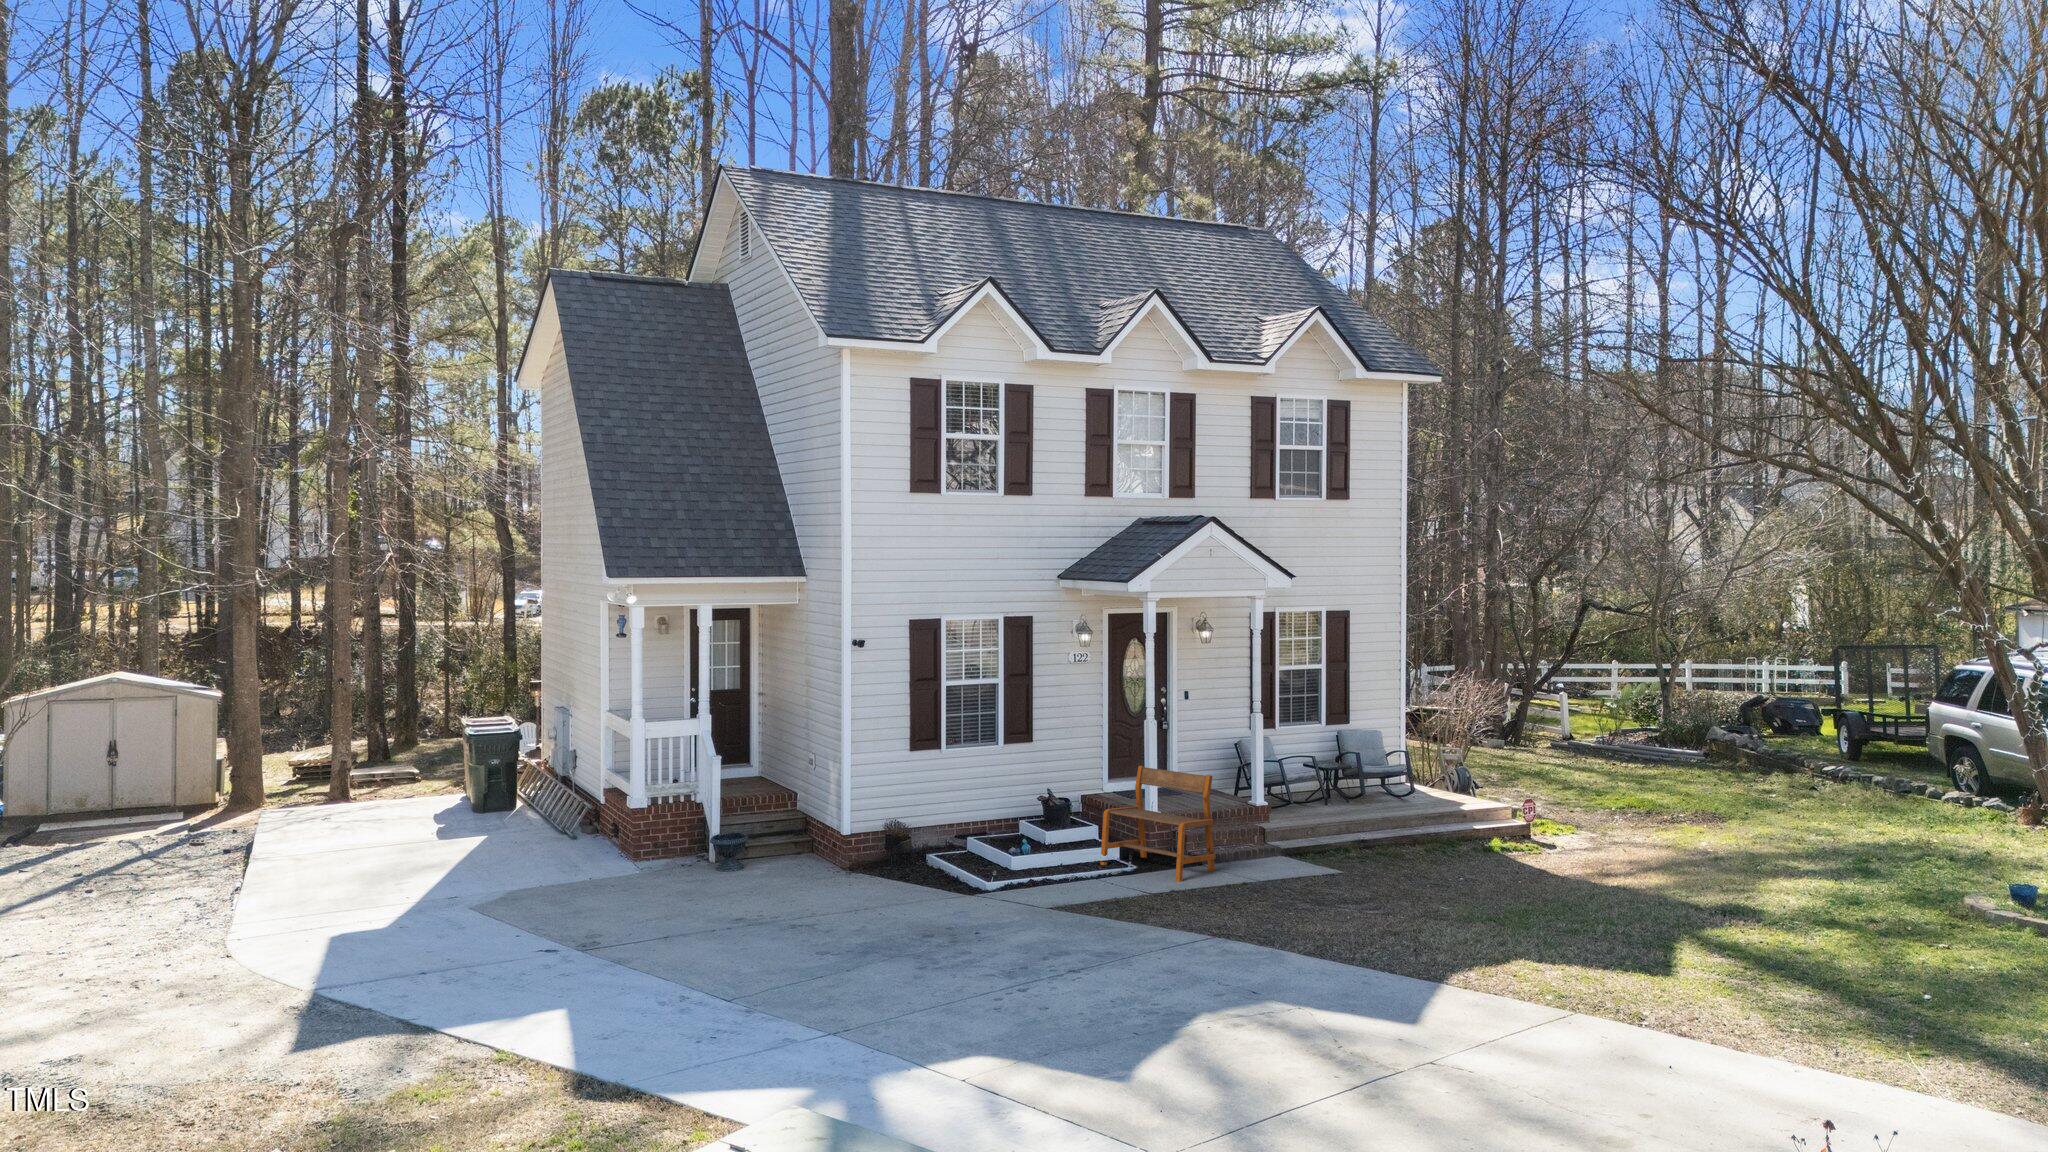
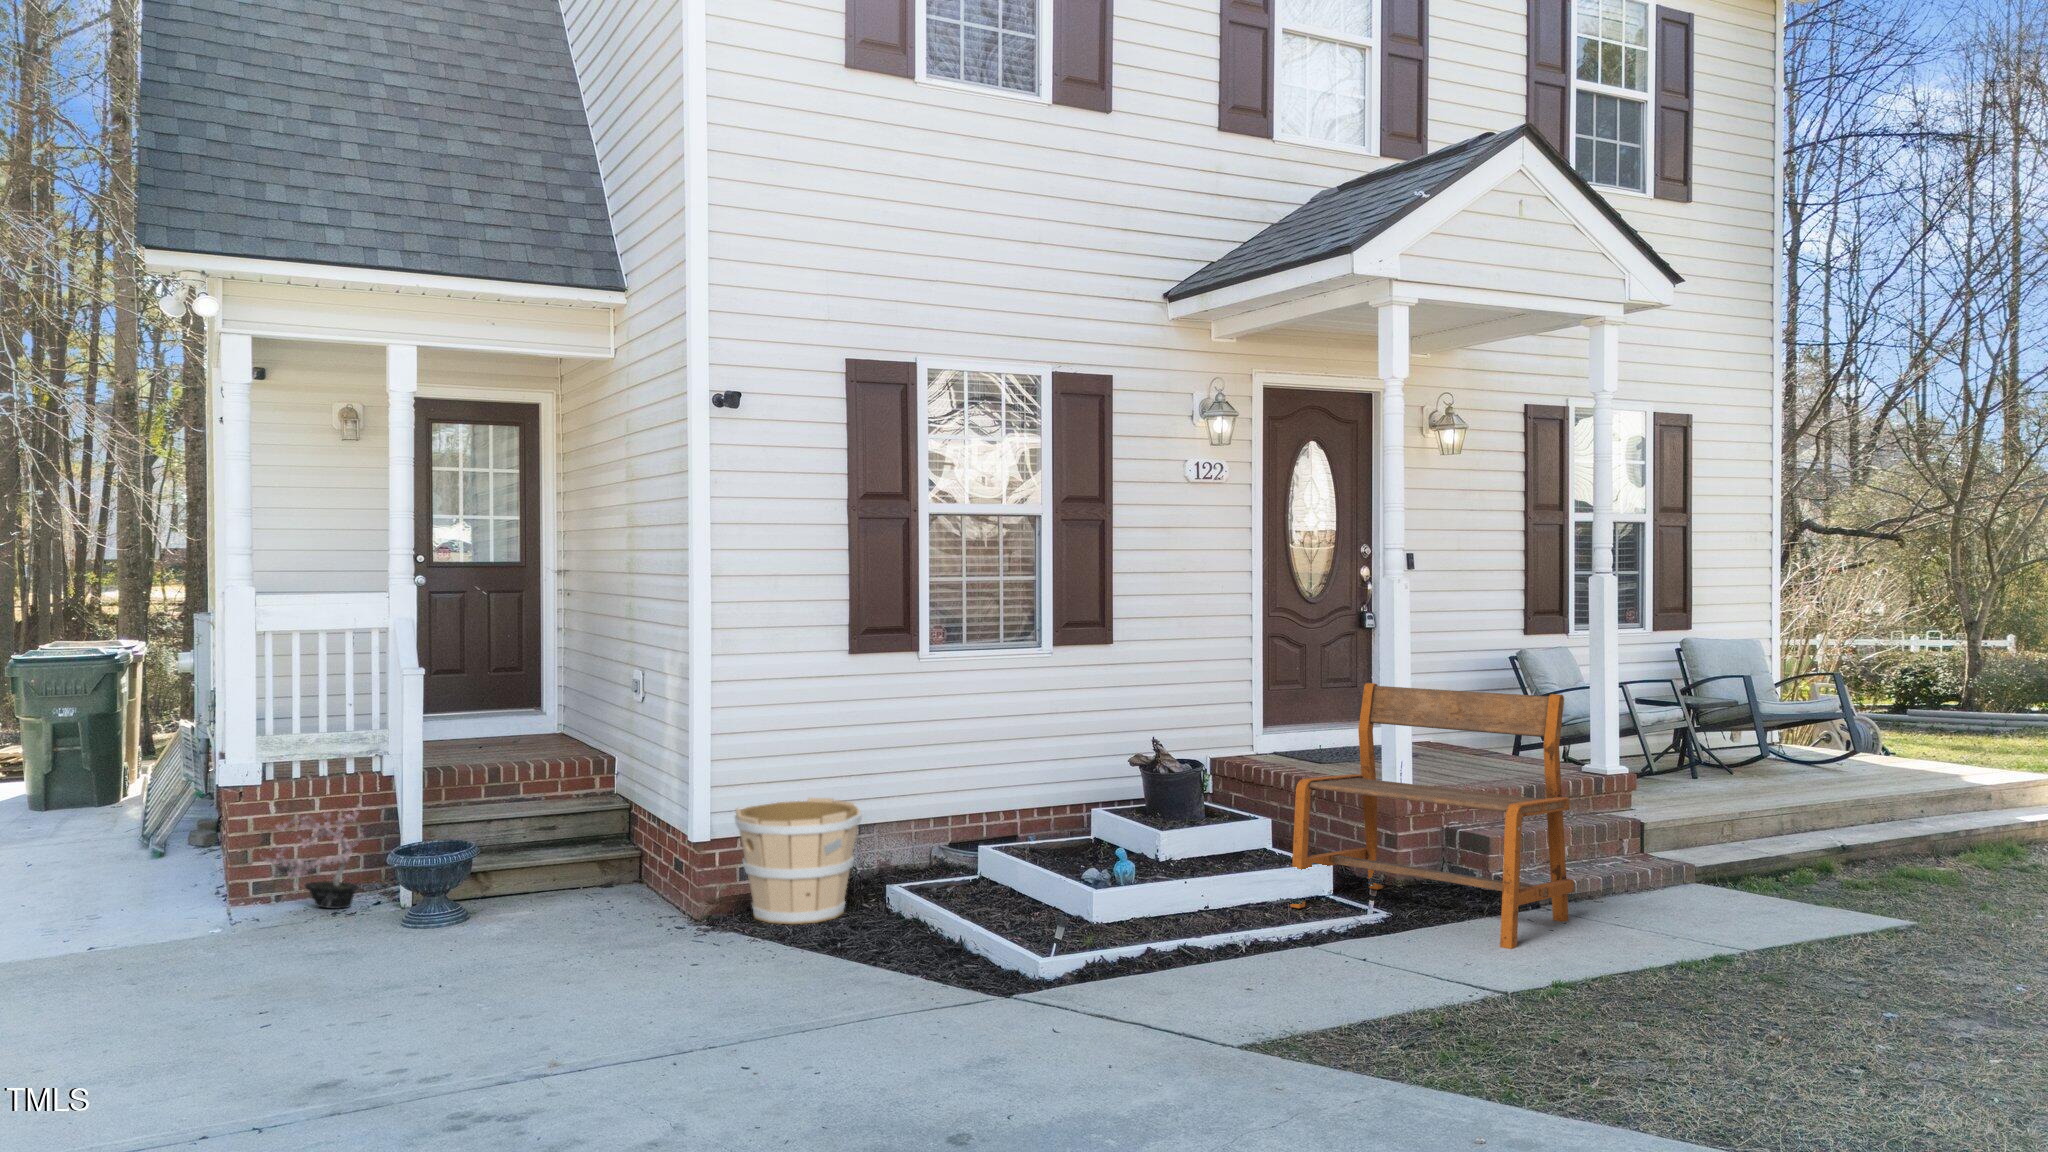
potted plant: none [654,815,698,862] -> present [260,805,364,909]
wooden bucket: none [860,815,915,870] -> present [735,798,862,924]

